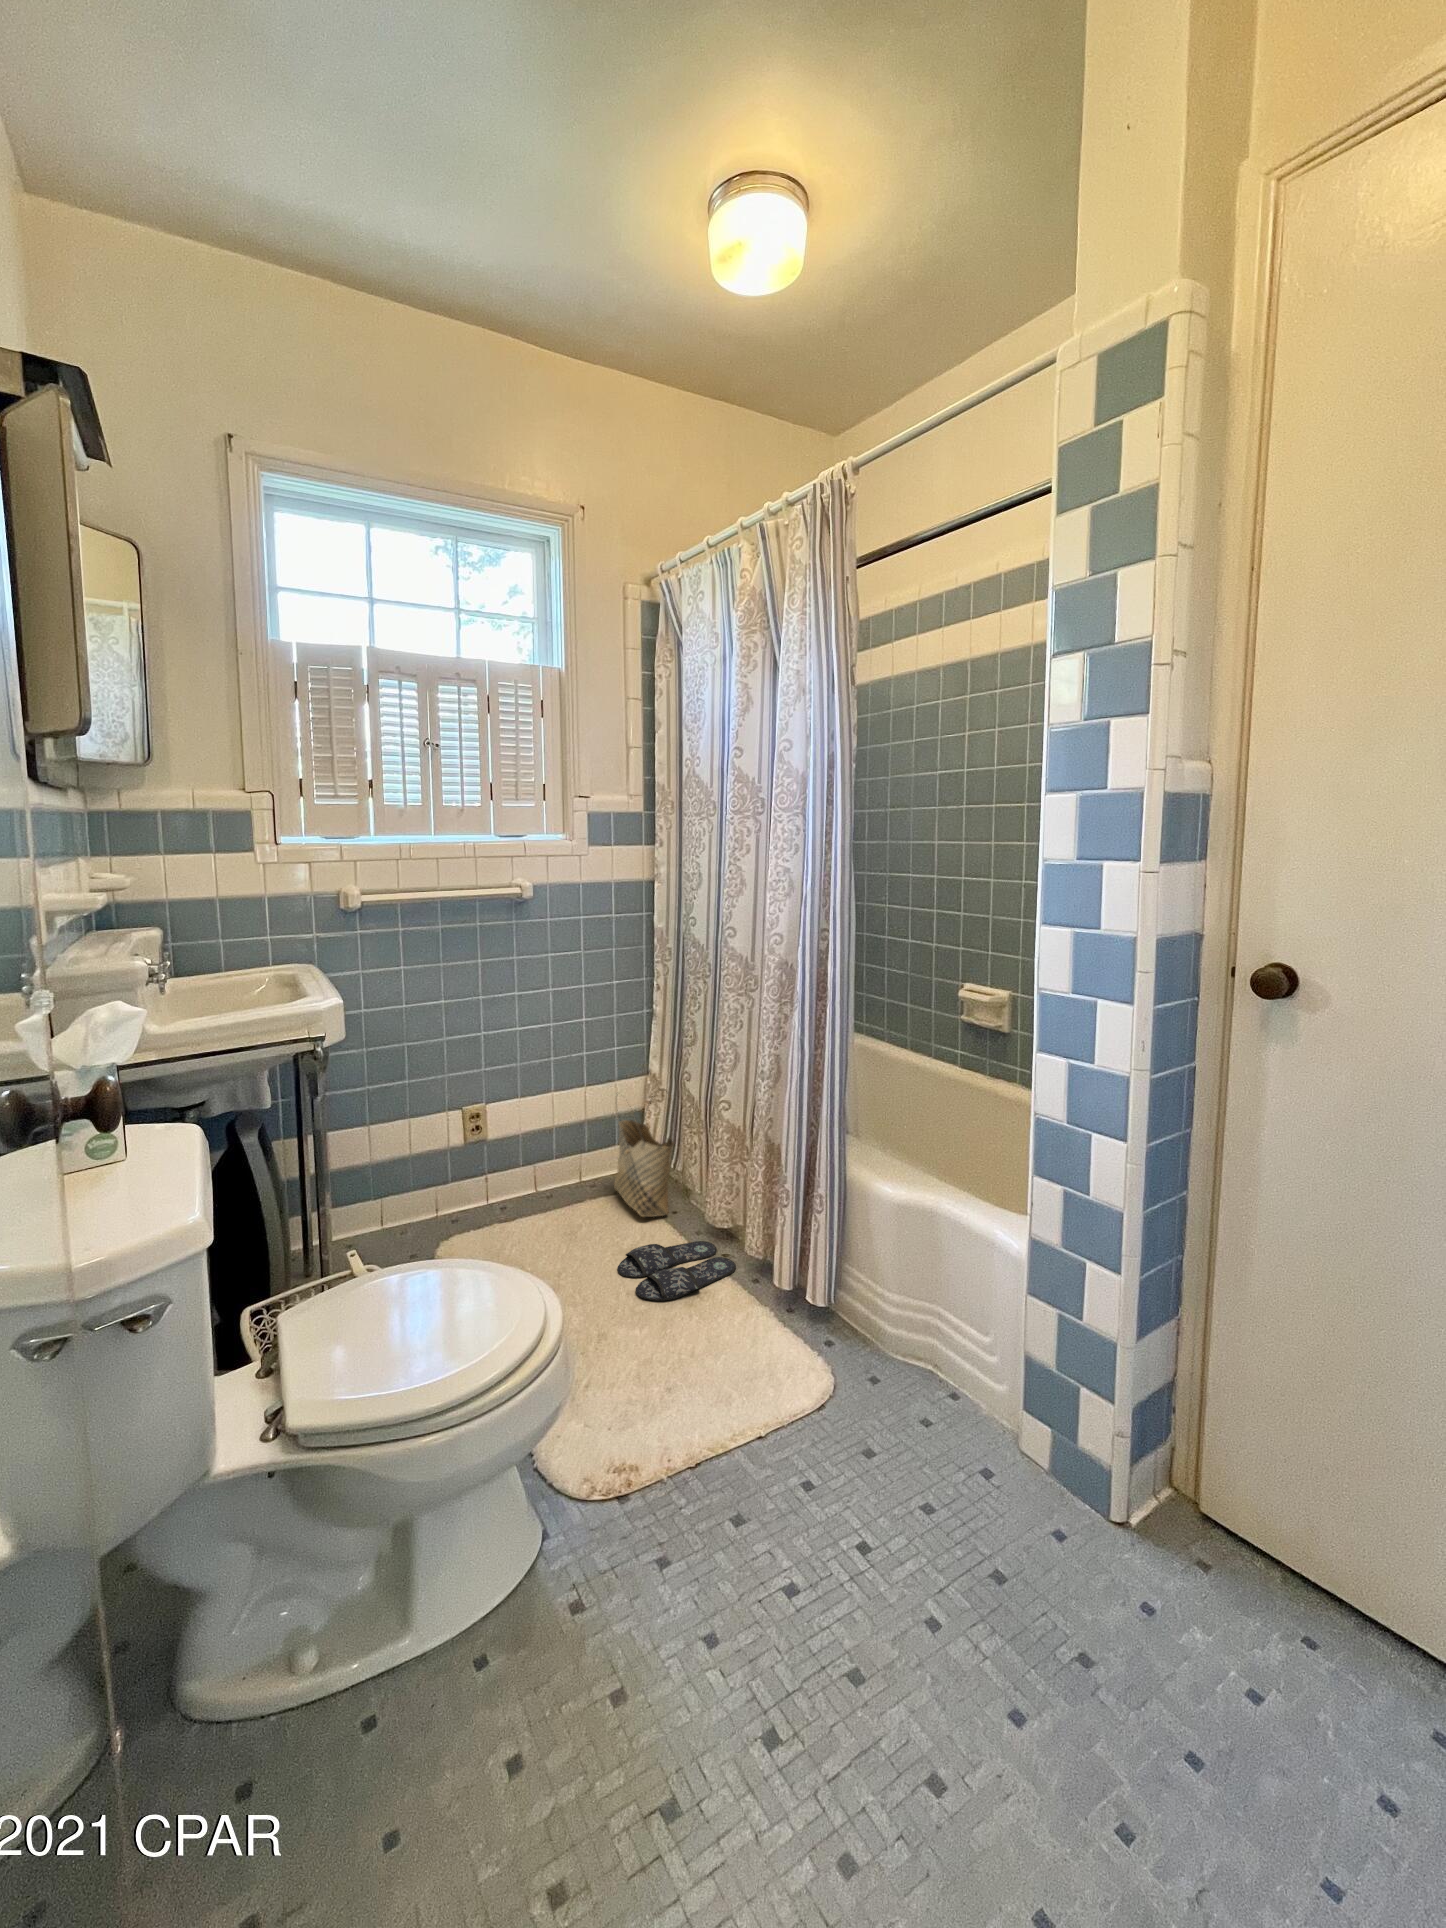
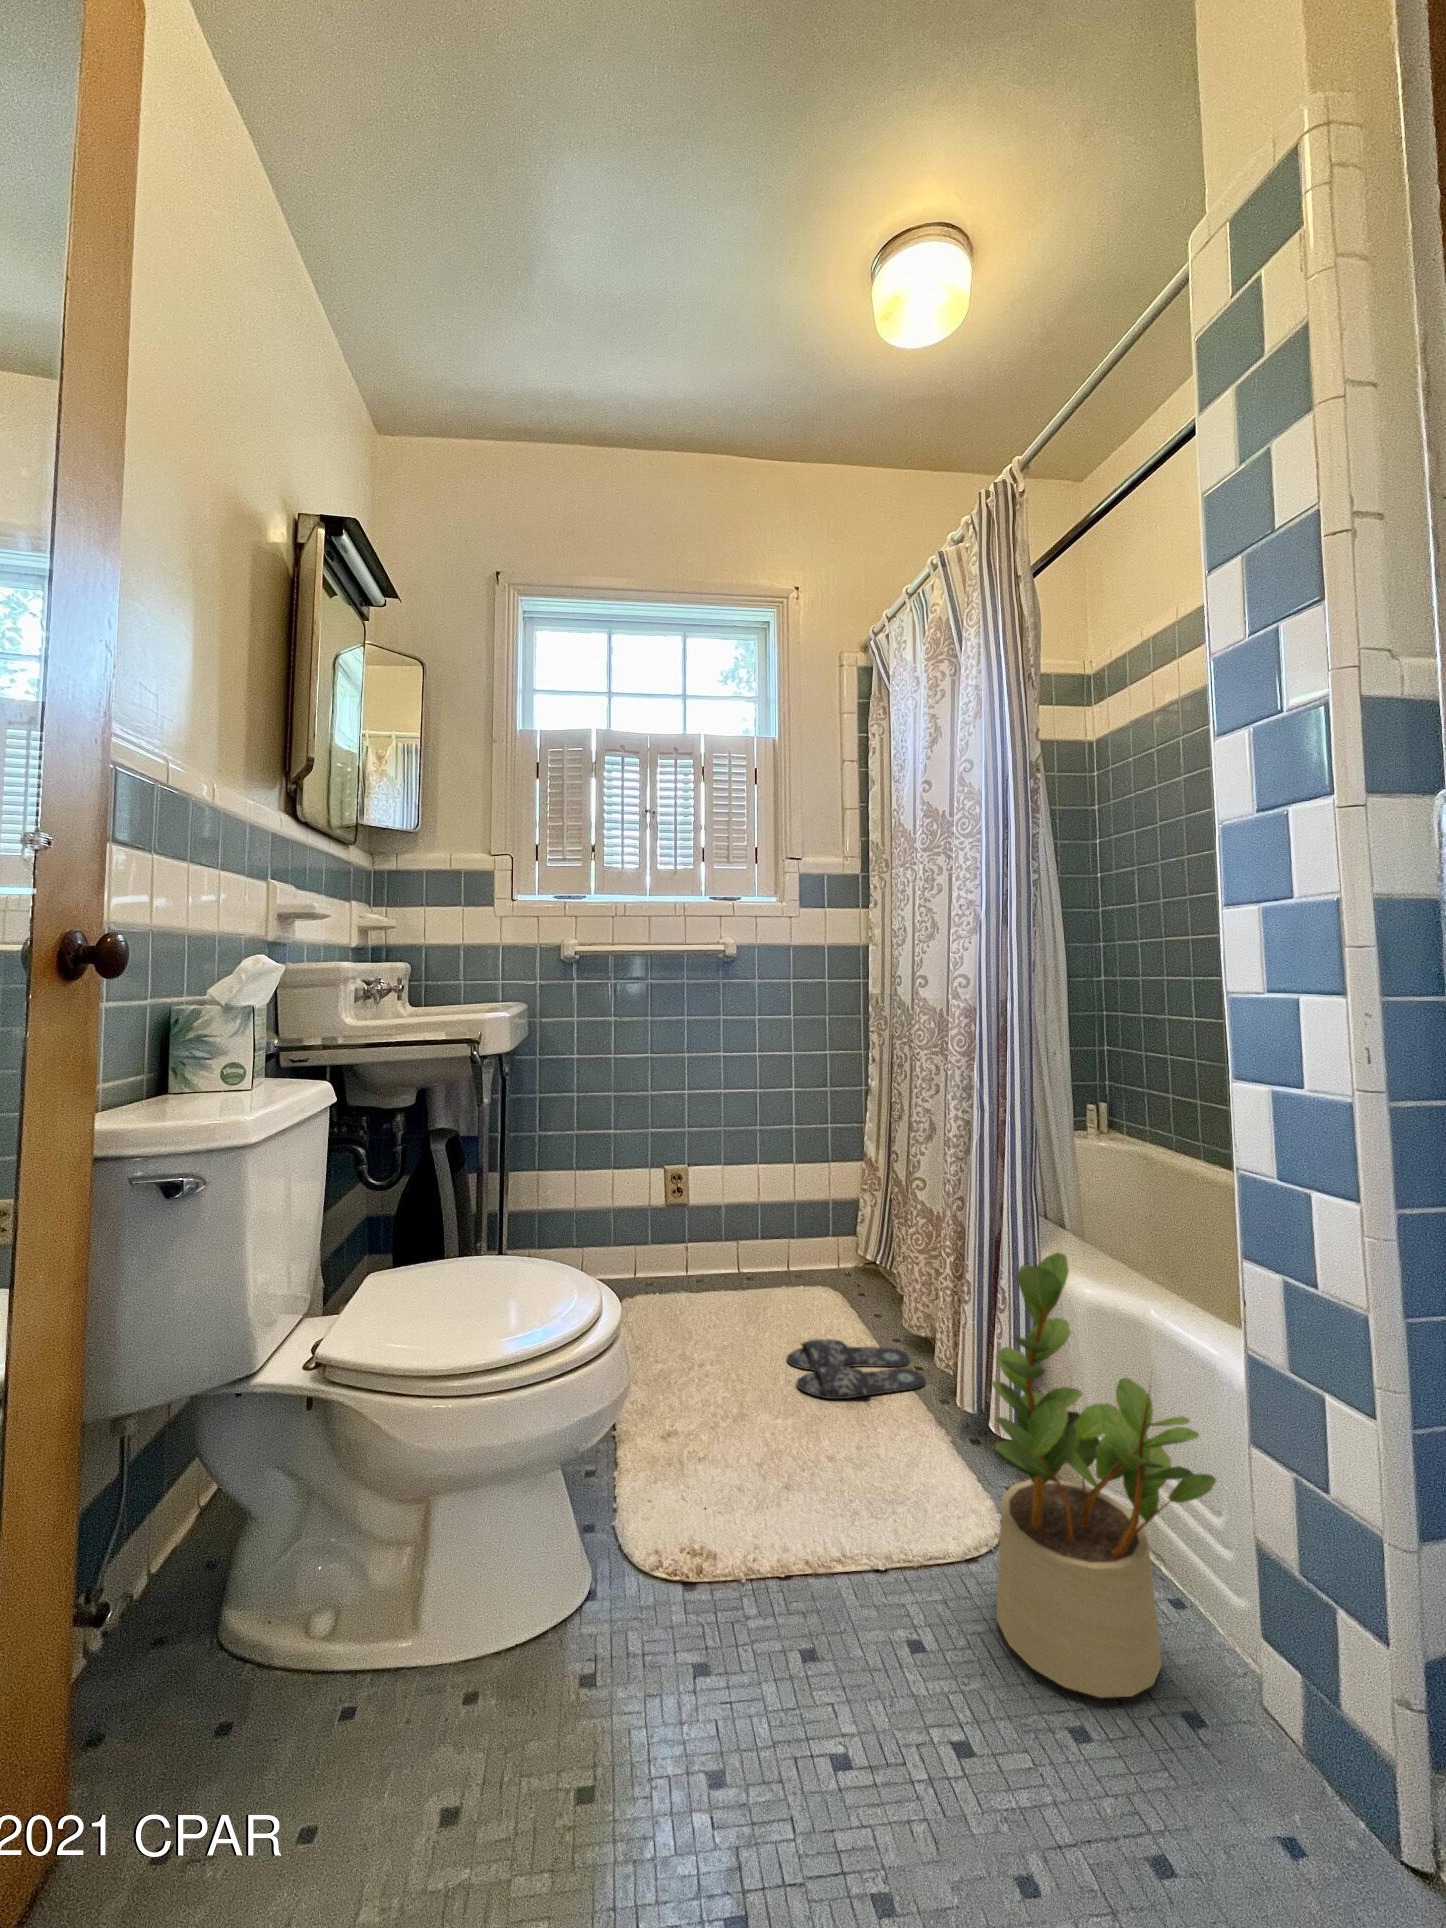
woven basket: present [614,1089,674,1217] -> none [815,1166,877,1316]
potted plant: none [851,1183,1004,1480] -> present [992,1253,1216,1697]

